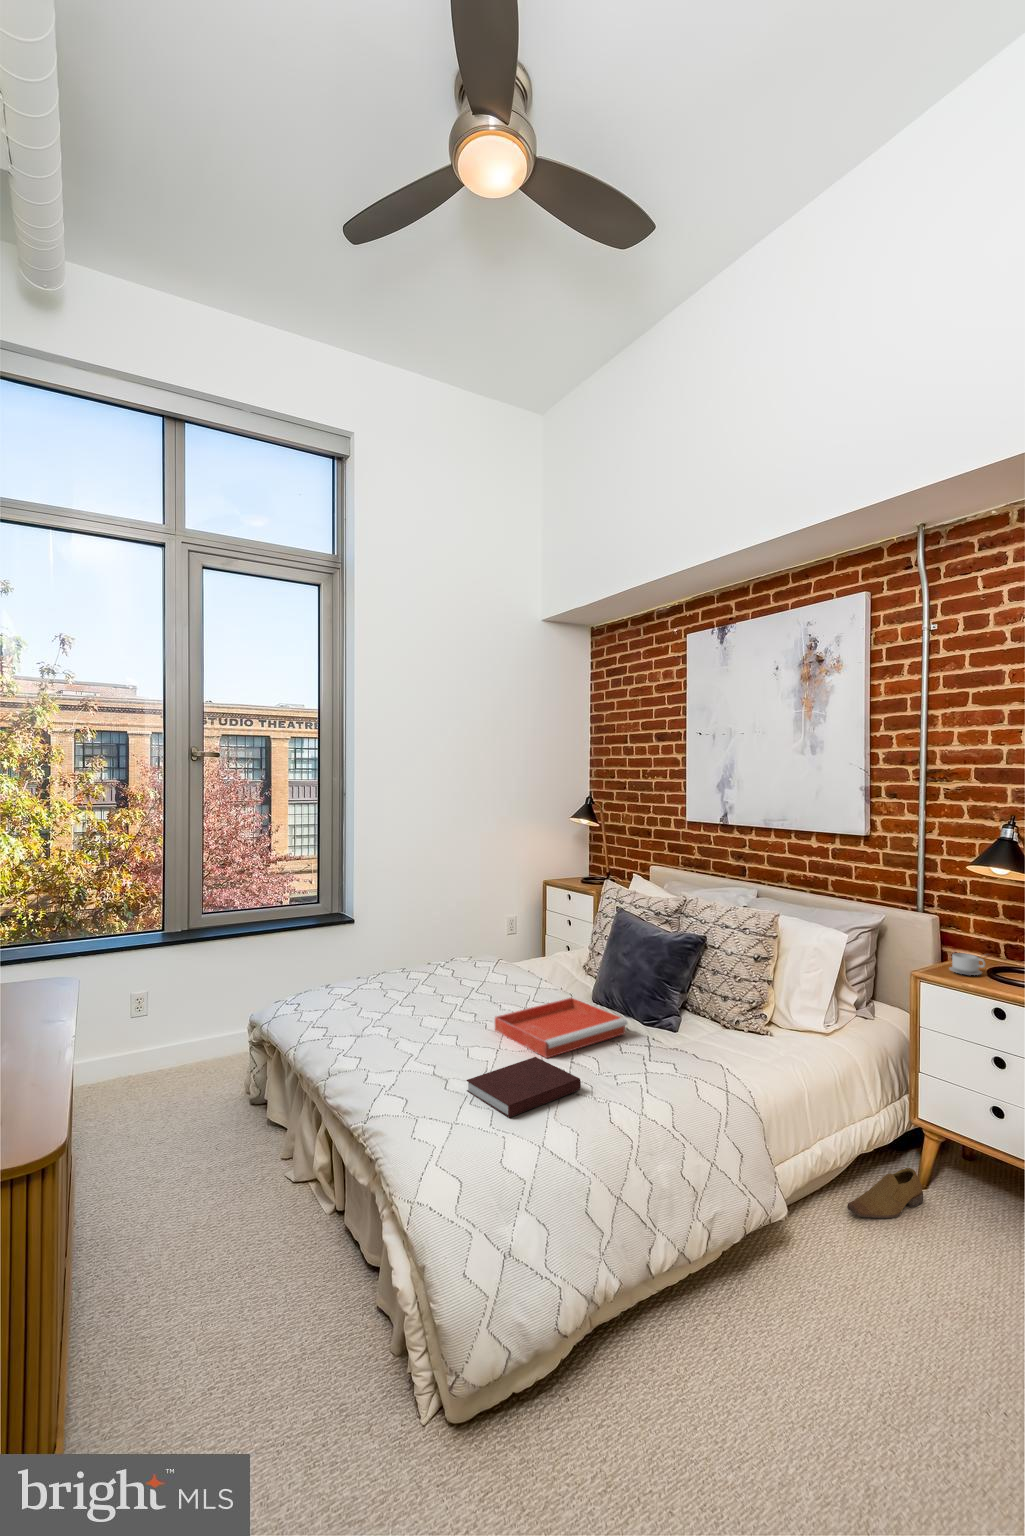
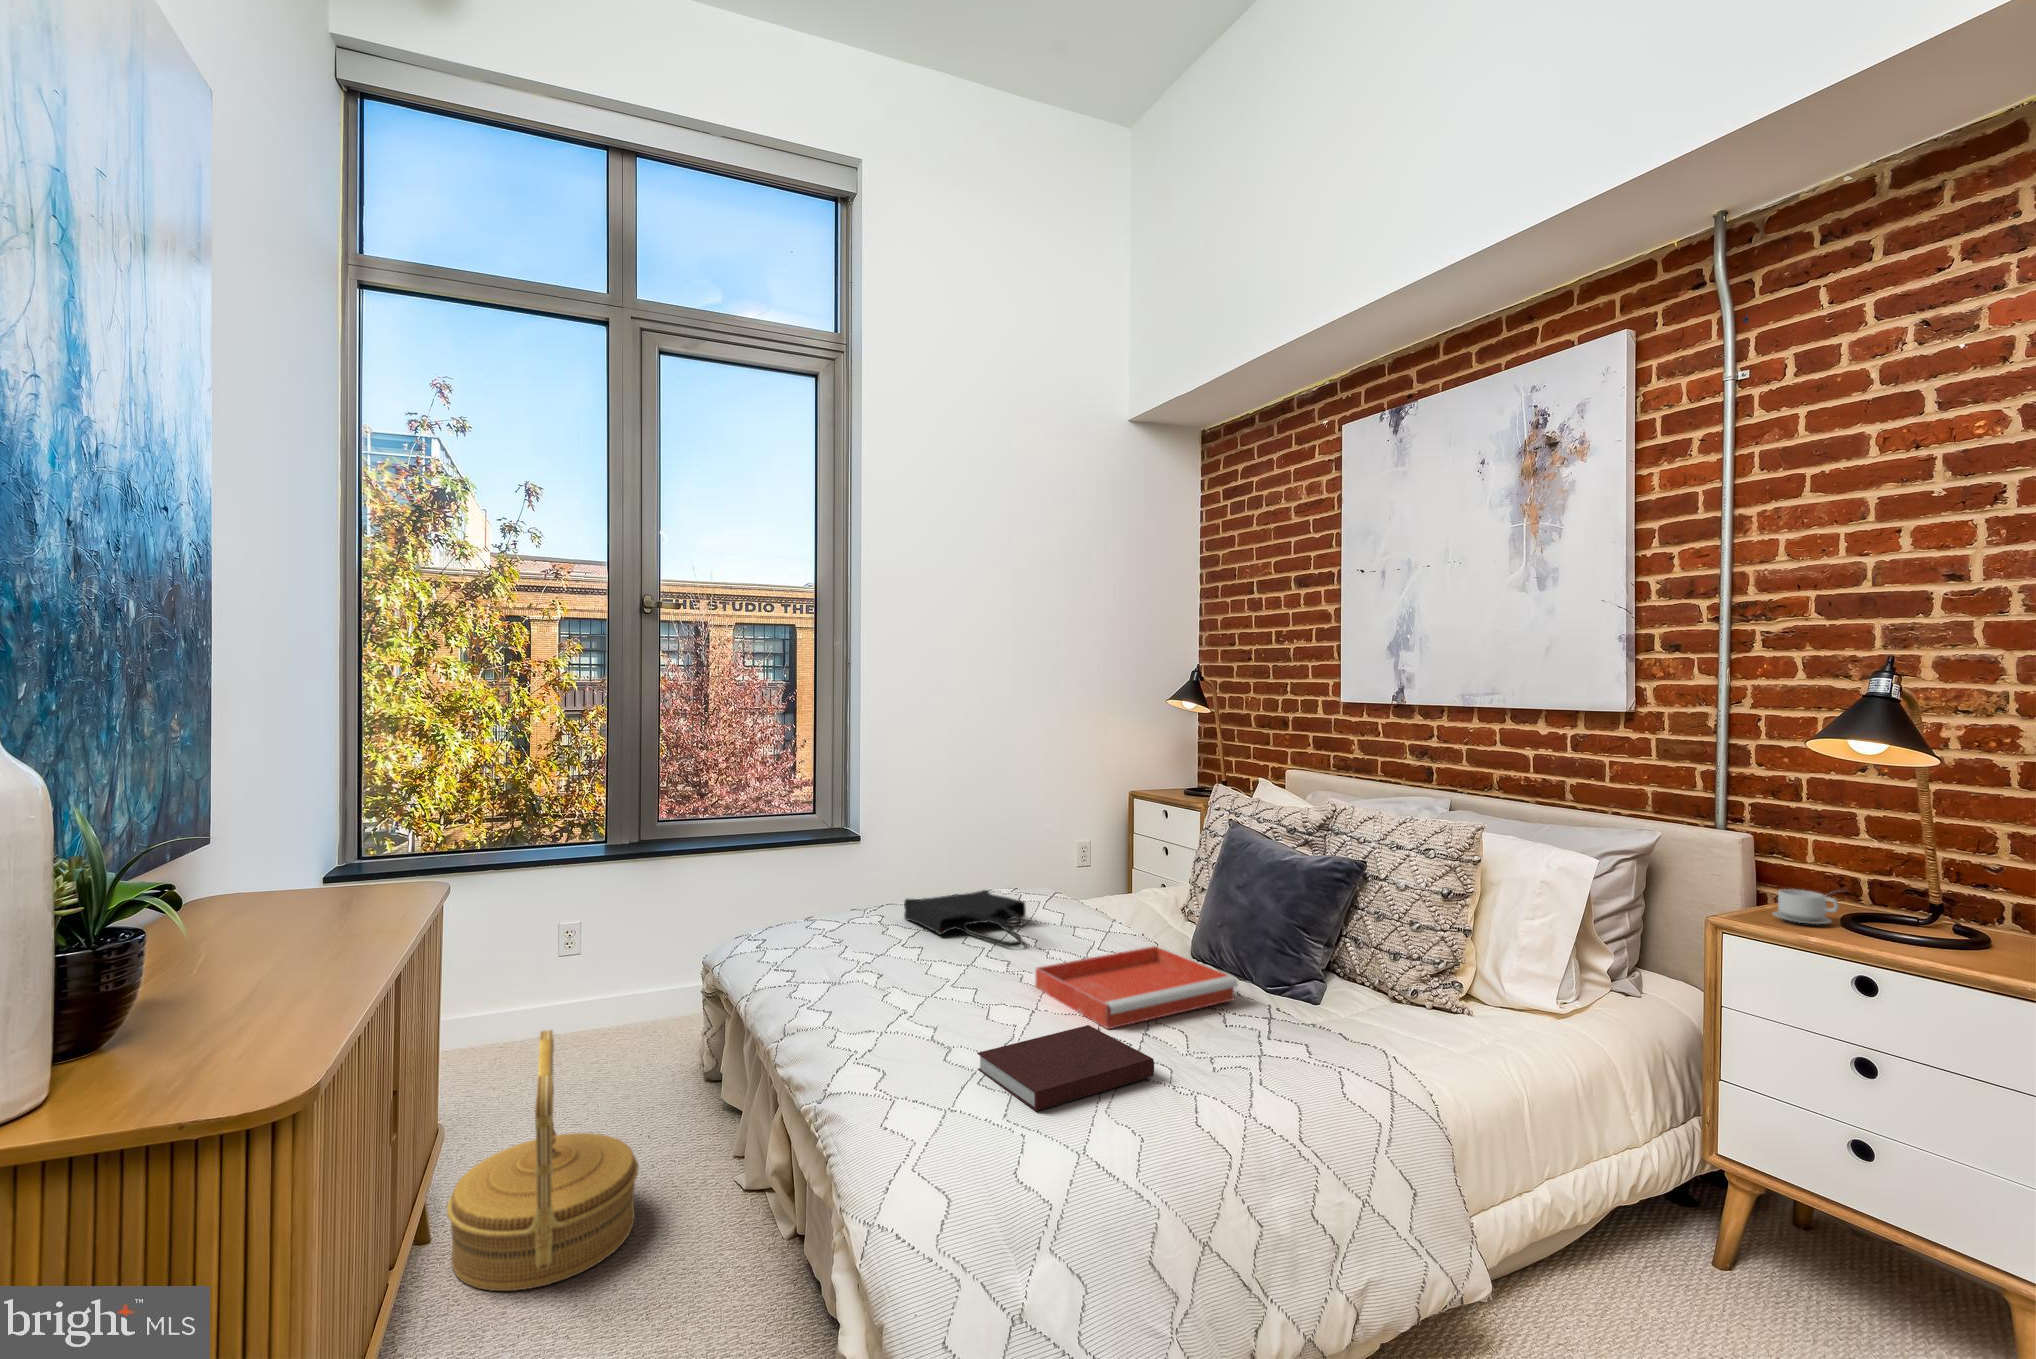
tote bag: none [396,959,481,1001] -> present [904,890,1026,947]
woven basket: none [84,1074,220,1262] -> present [447,1030,639,1291]
shoe: present [847,1168,923,1218] -> none [1595,1234,1727,1313]

